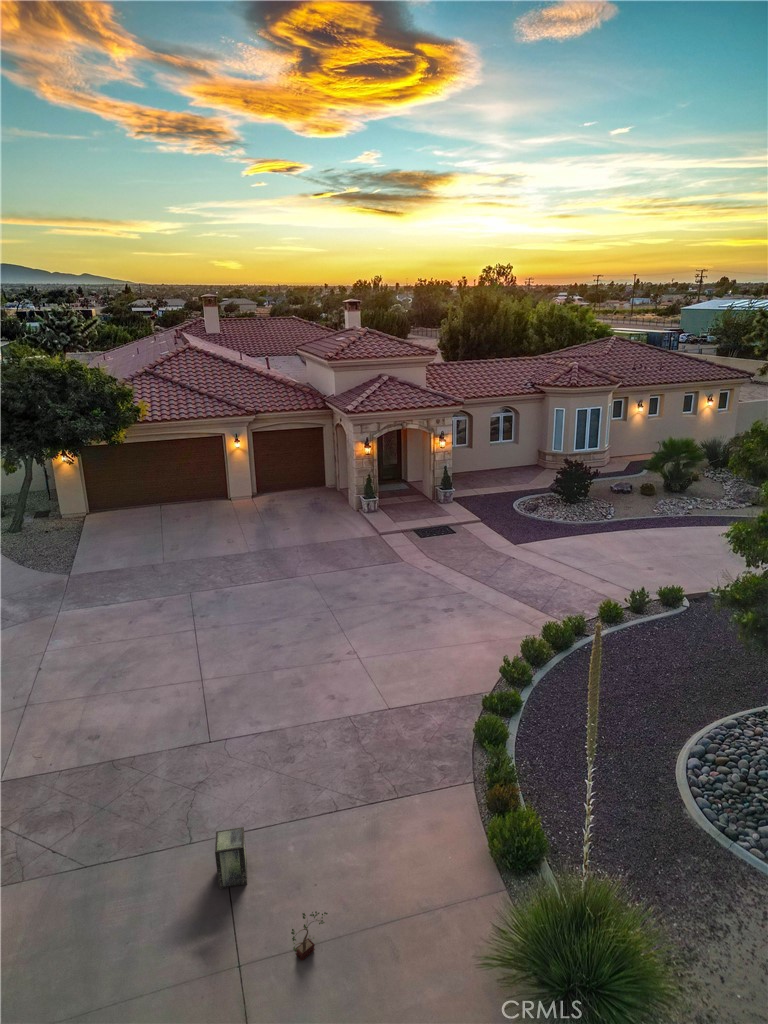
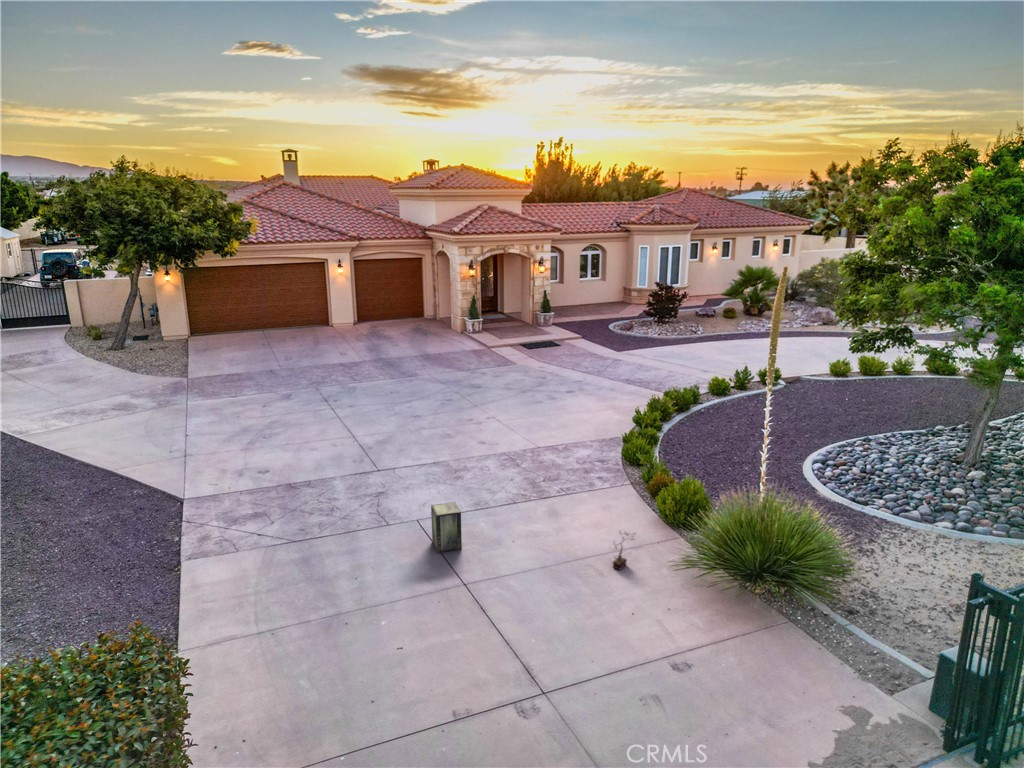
potted plant: present [291,911,328,960] -> present [613,533,635,570]

